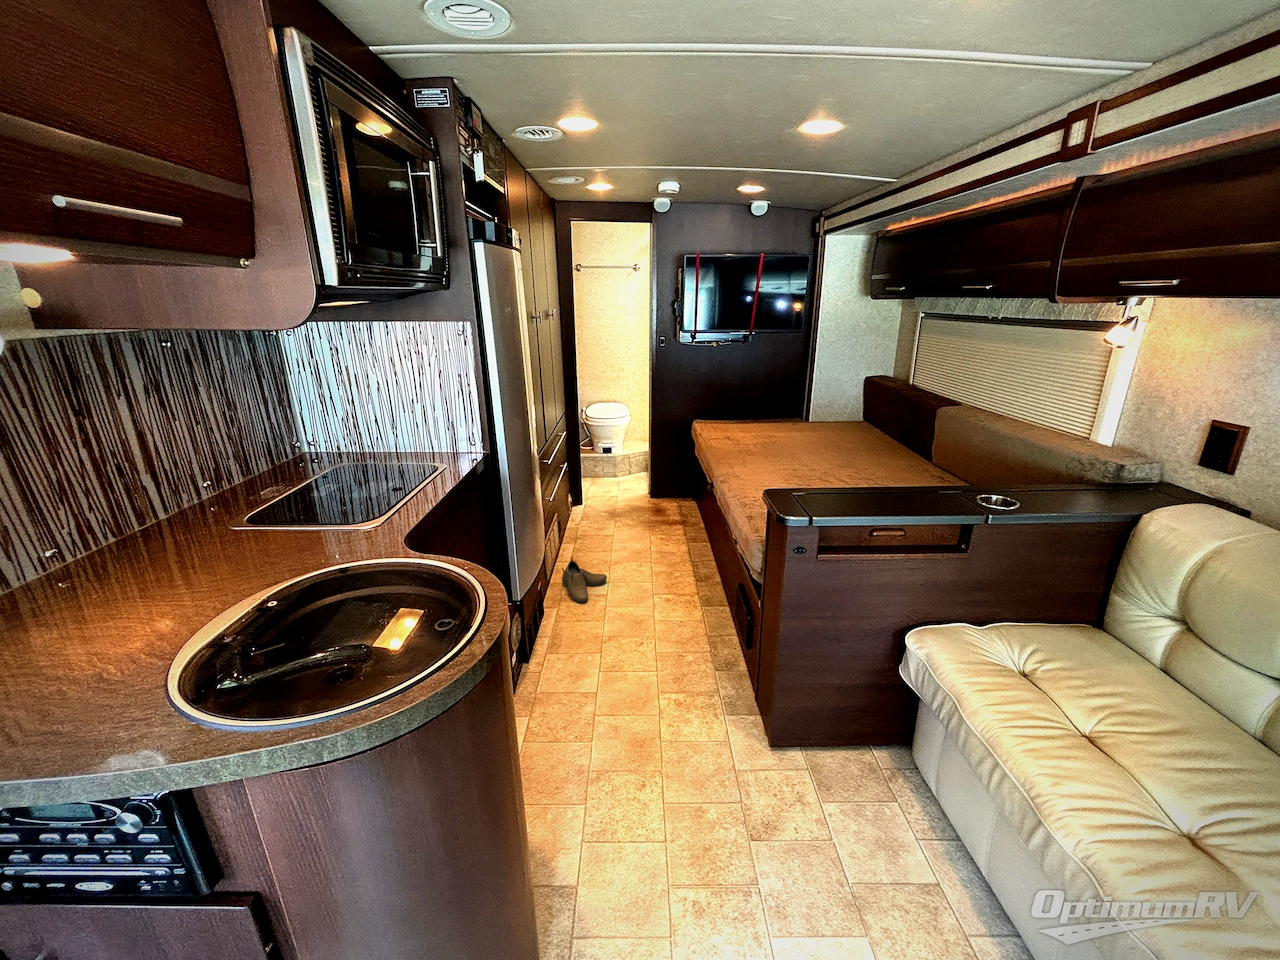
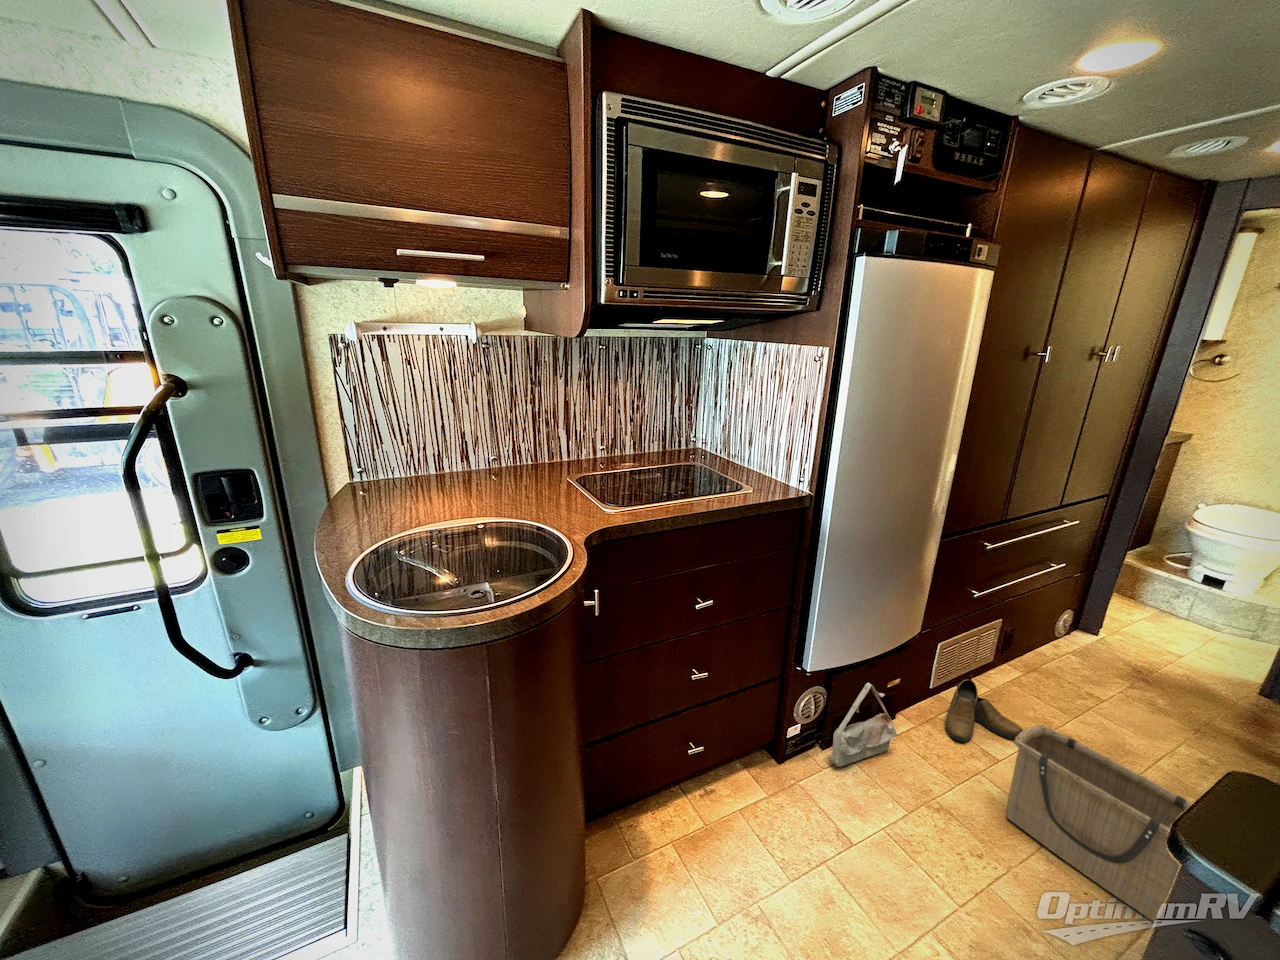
basket: none [631,560,721,625] -> present [1007,725,1192,921]
bag: none [538,592,564,663] -> present [830,683,897,766]

